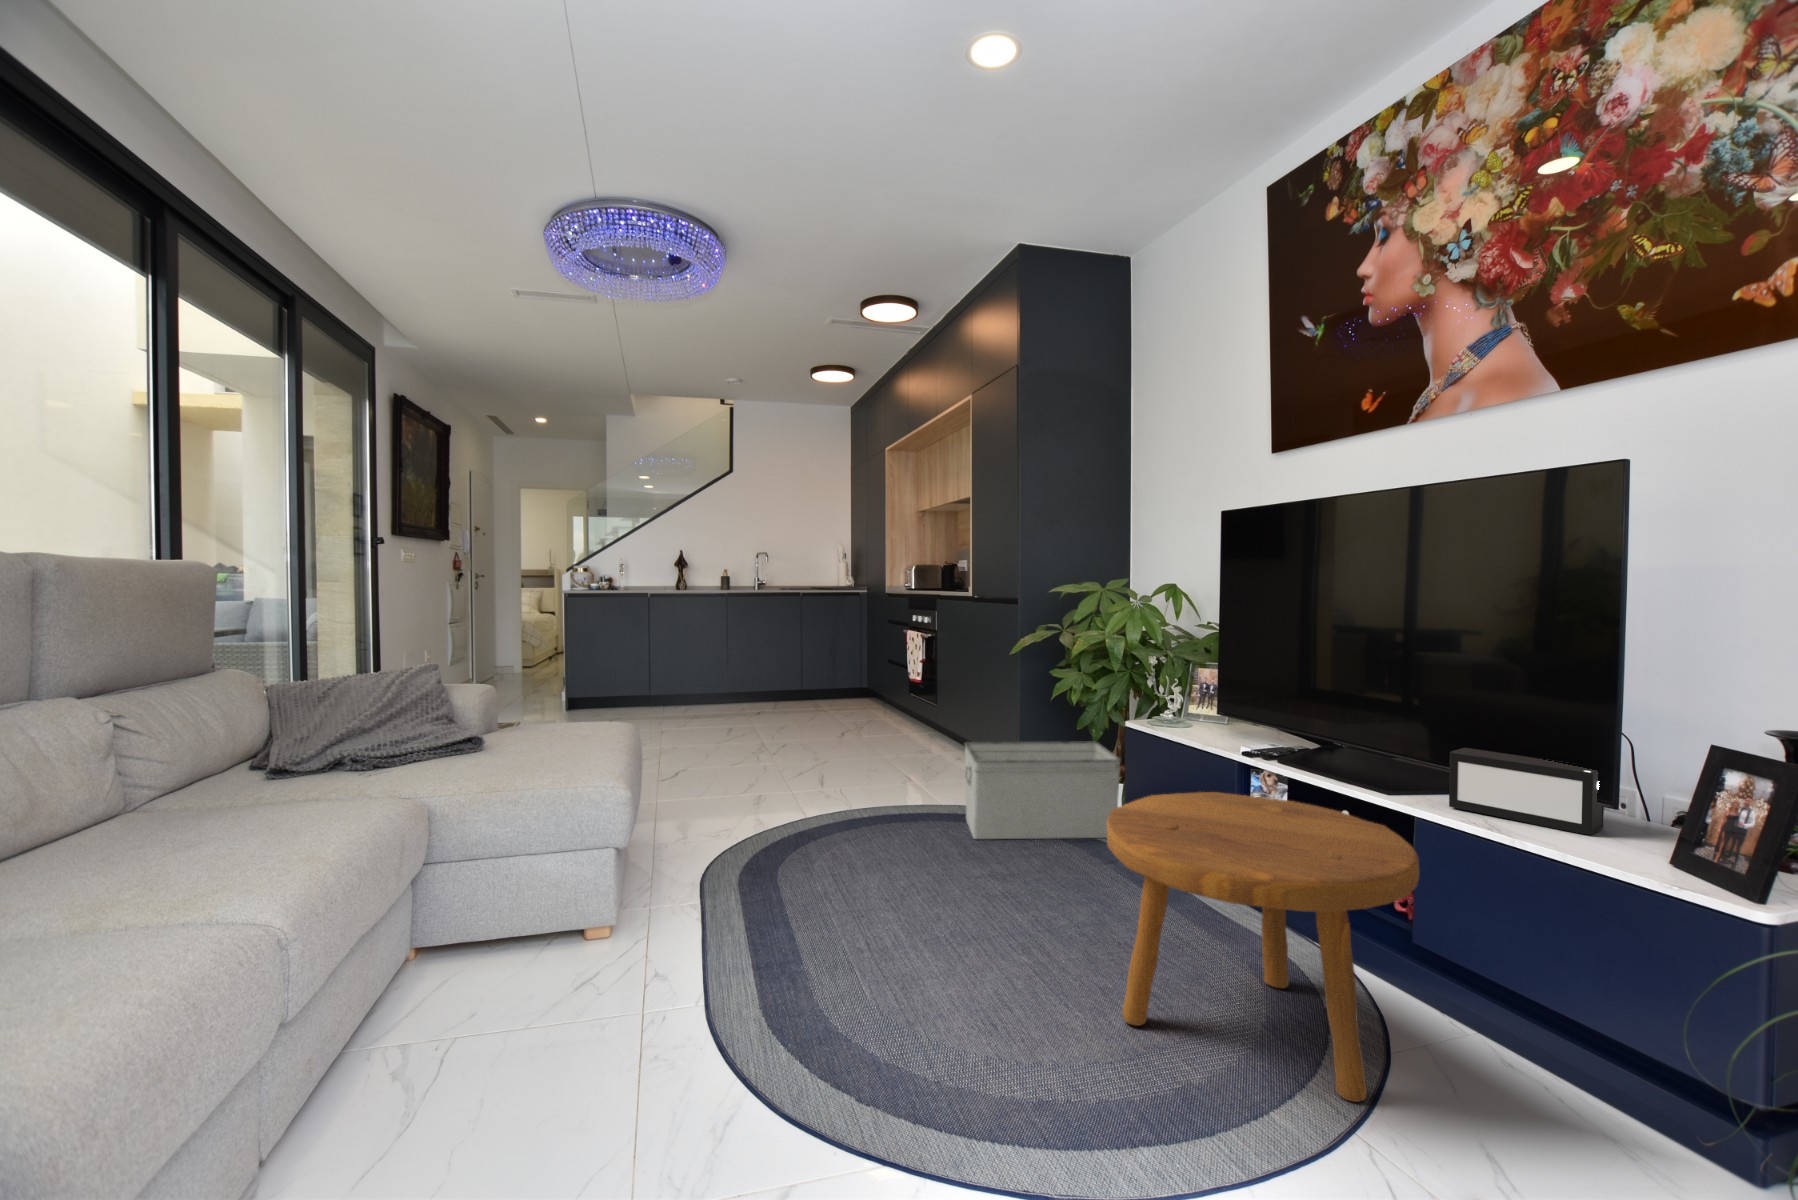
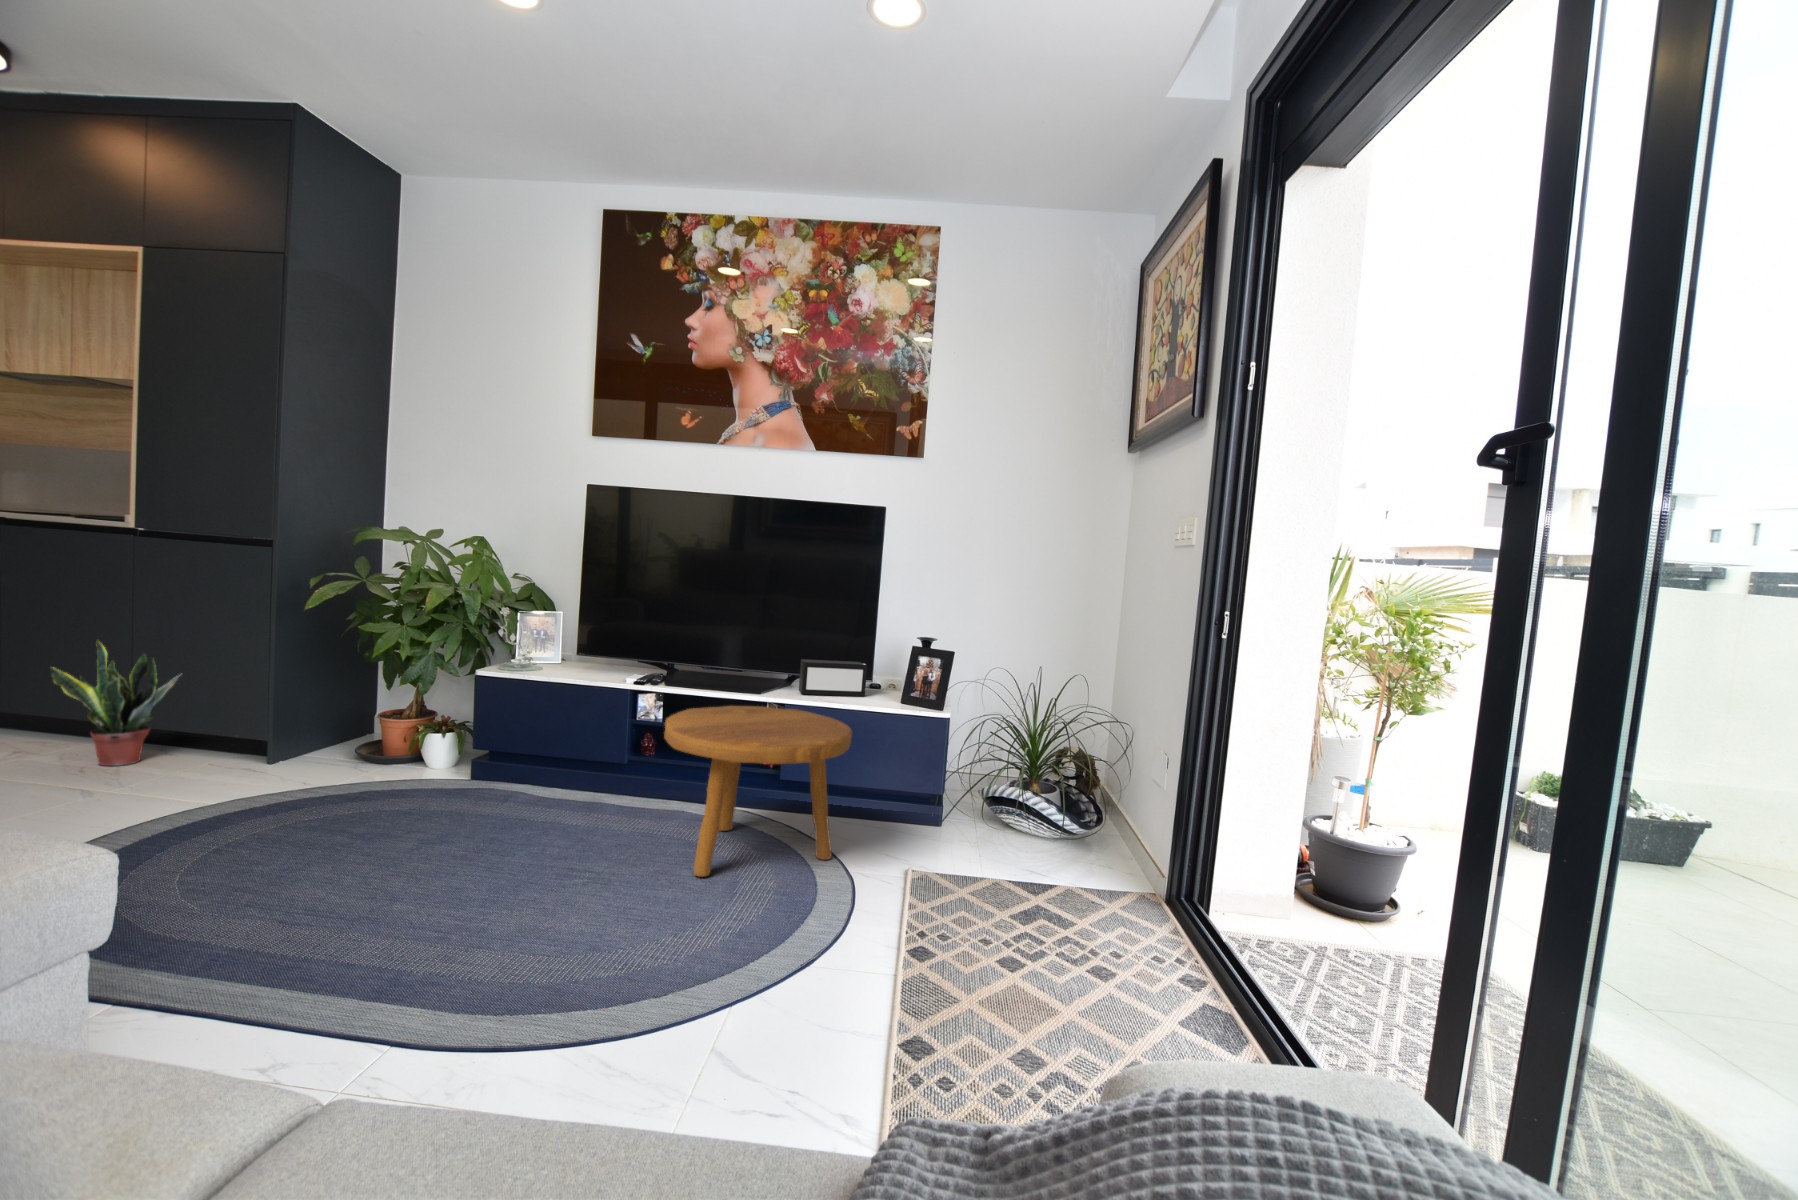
potted plant: none [916,677,984,769] -> present [51,641,179,766]
storage bin: present [965,742,1120,839] -> none [278,695,481,820]

